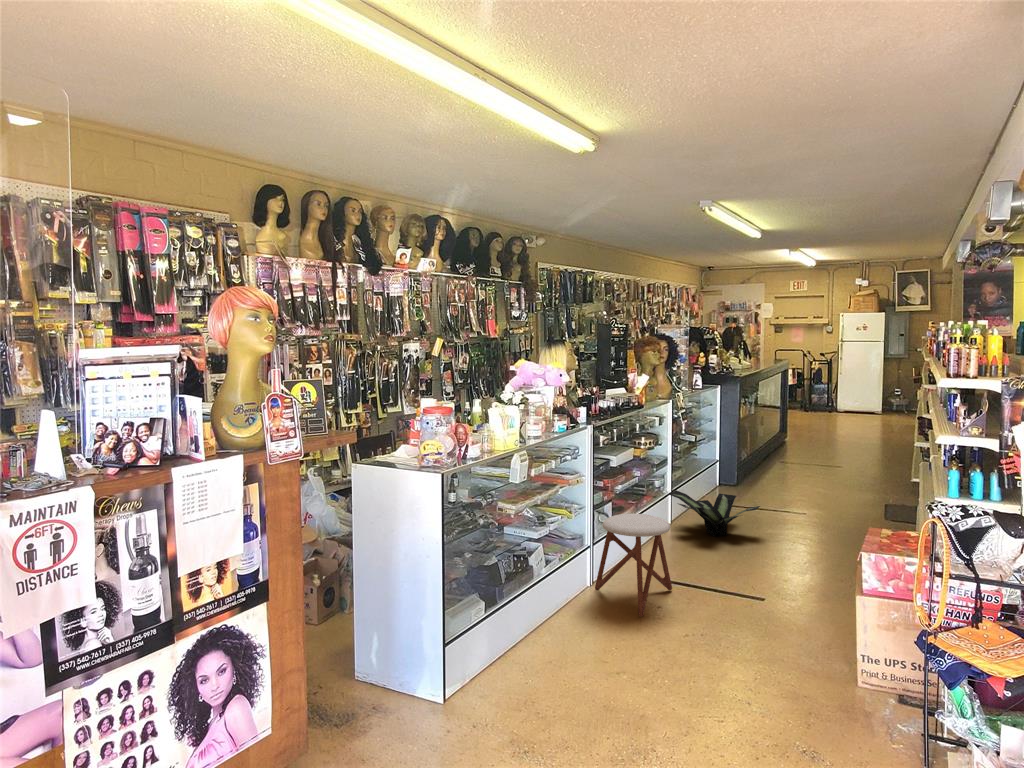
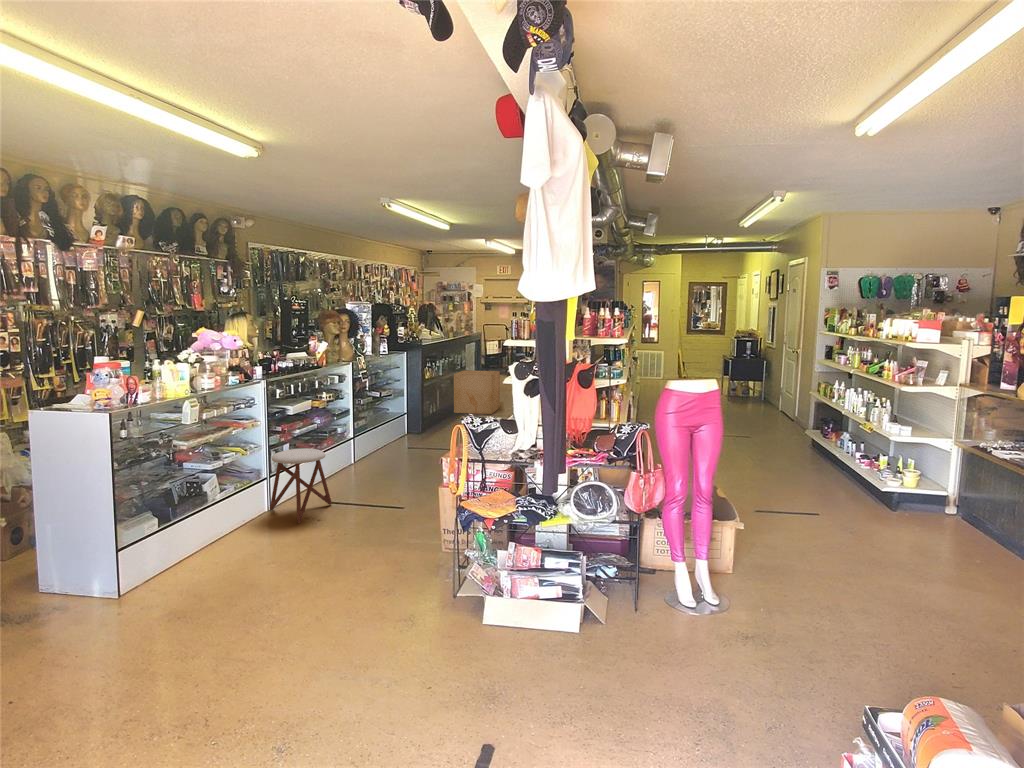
cardboard box: none [768,408,827,466] -> present [454,370,500,414]
potted plant: present [669,490,760,536] -> none [348,434,417,467]

